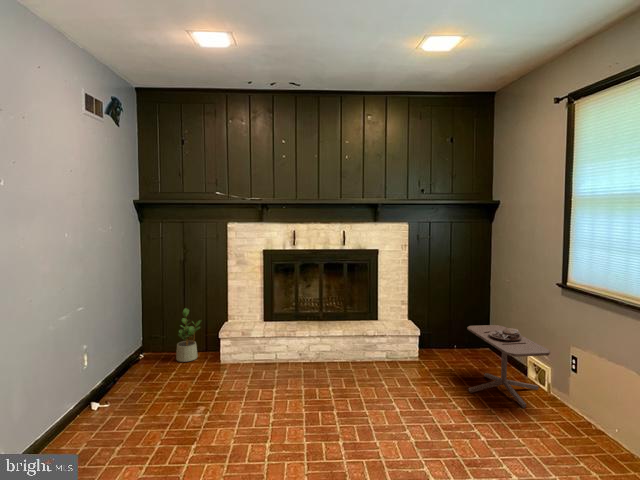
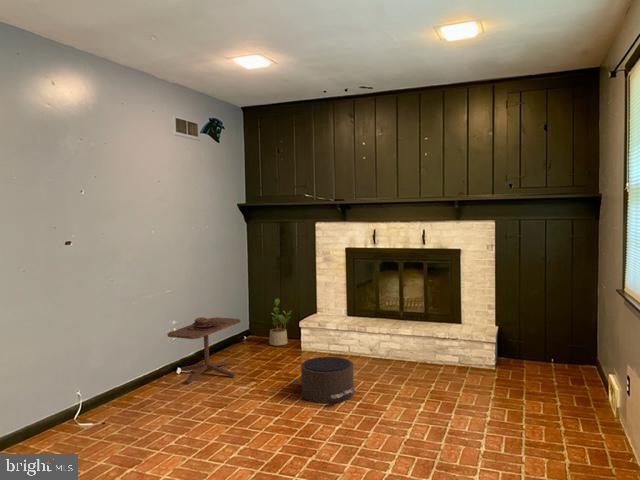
side table: present [467,325,550,408] -> present [167,317,240,384]
pouf: none [251,373,331,433] -> present [292,357,356,403]

